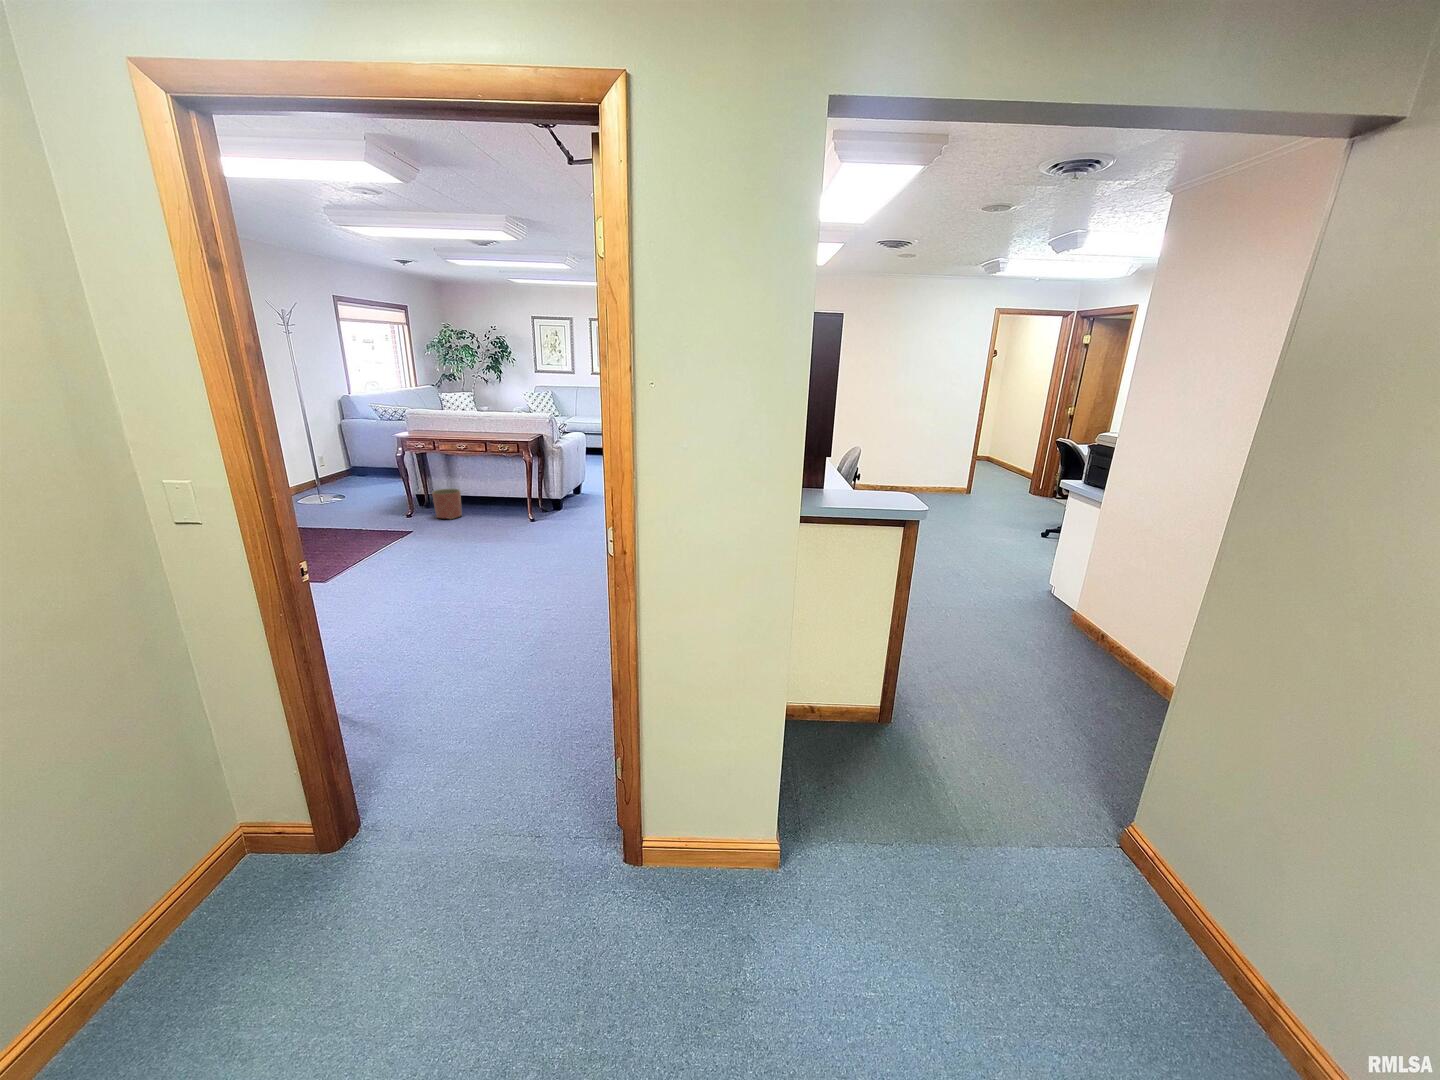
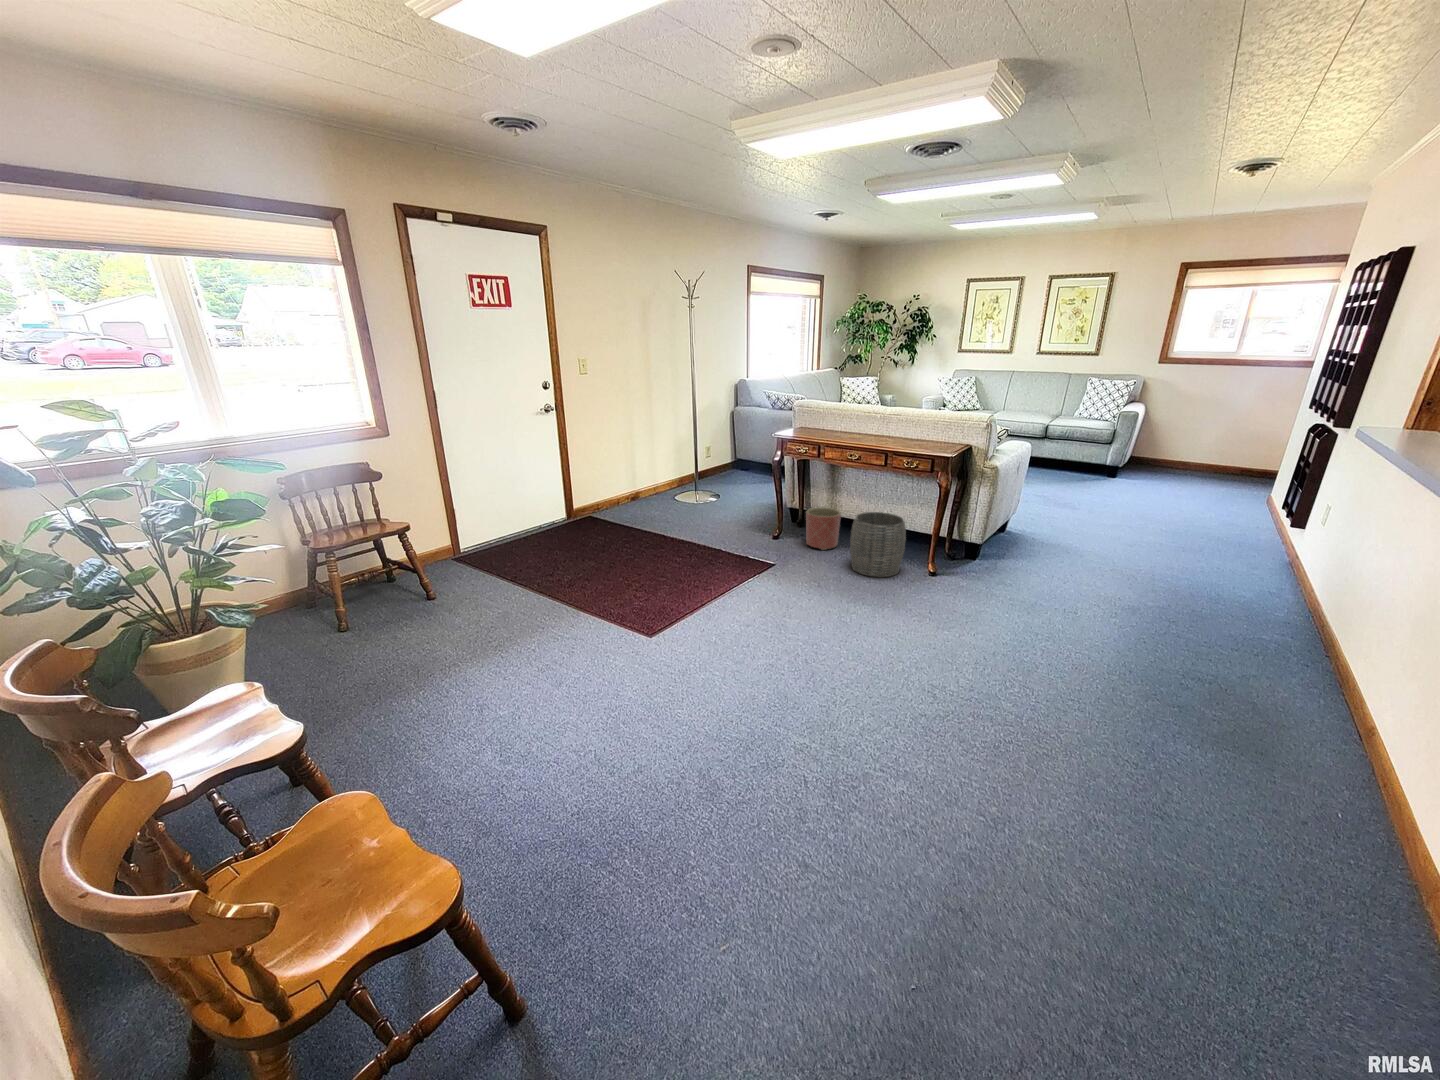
woven basket: none [470,485,510,528] -> present [850,512,906,577]

